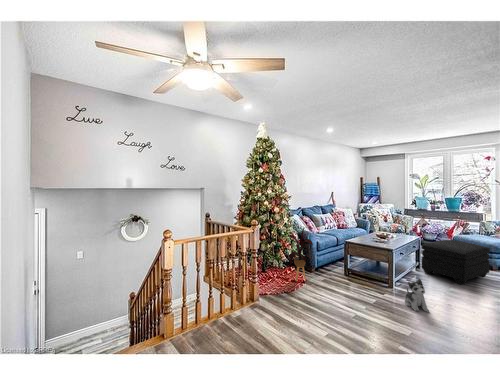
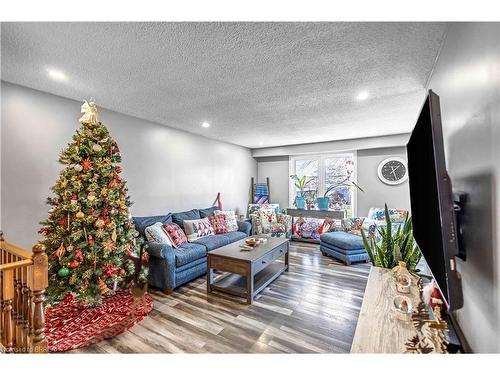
ottoman: present [422,240,490,285] -> none [287,240,341,286]
plush toy: present [405,279,429,312] -> none [253,294,274,333]

